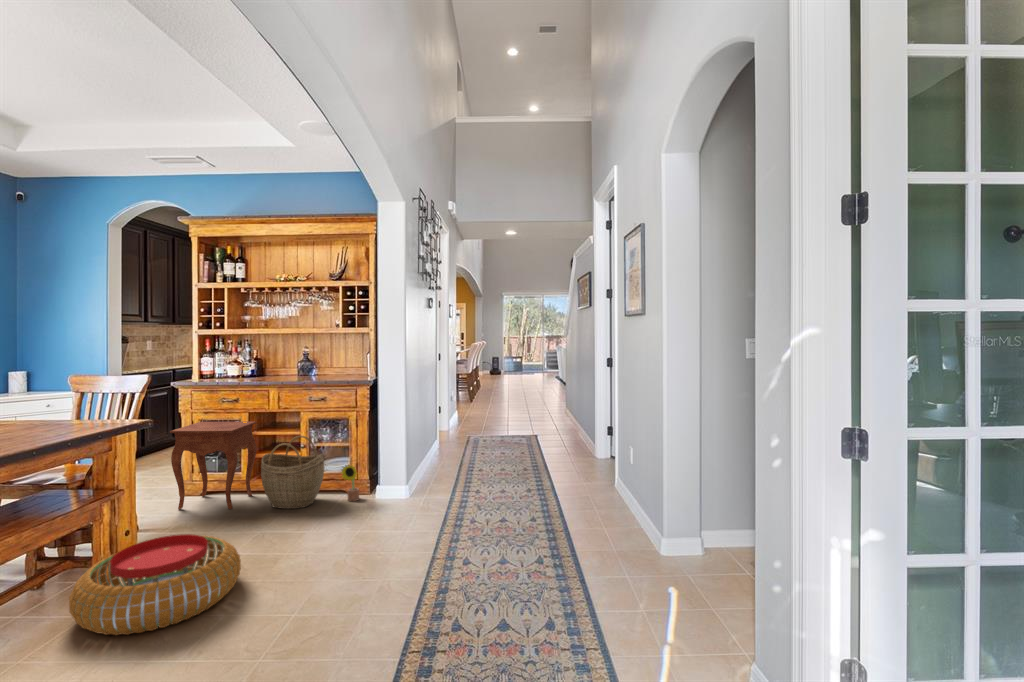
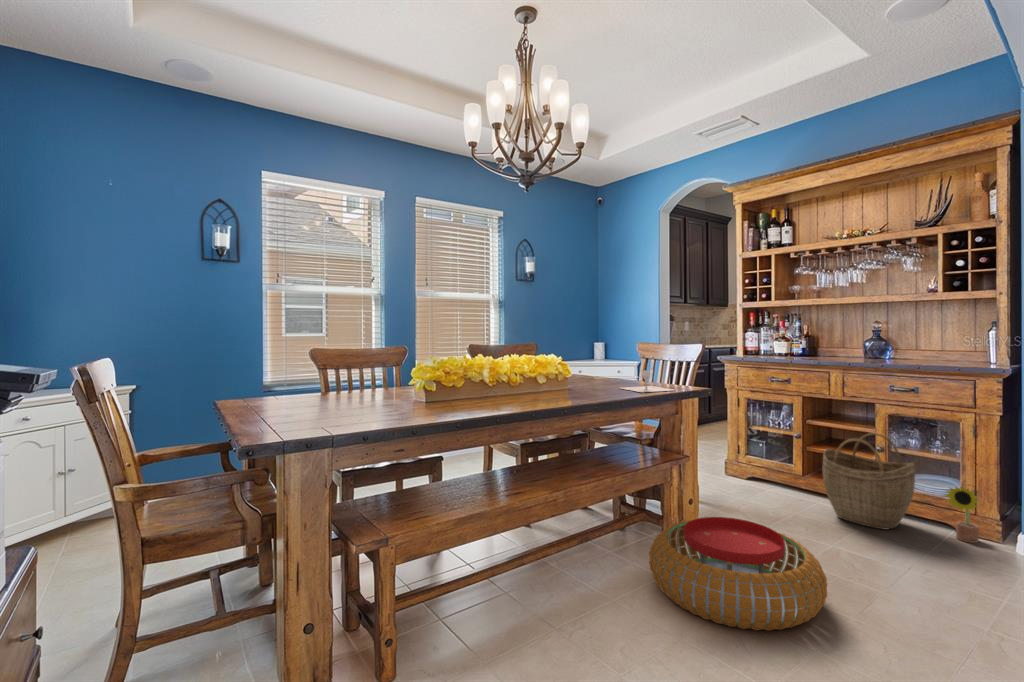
wine glass: none [30,412,107,437] -> present [620,370,674,392]
side table: present [170,421,256,509] -> none [719,401,811,505]

